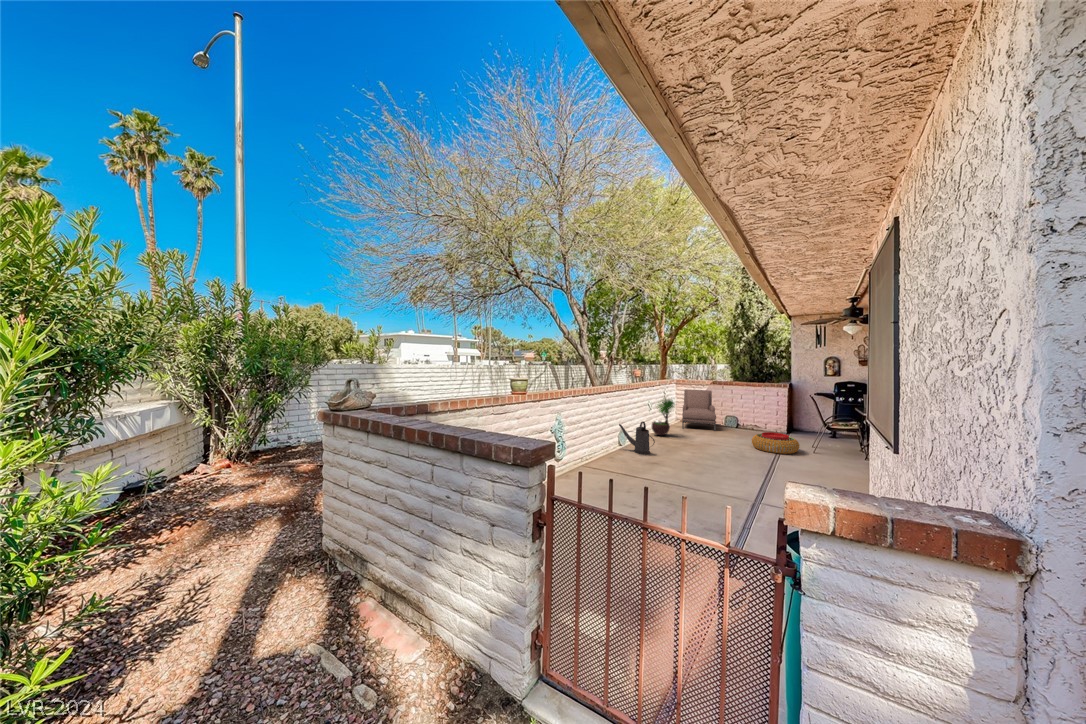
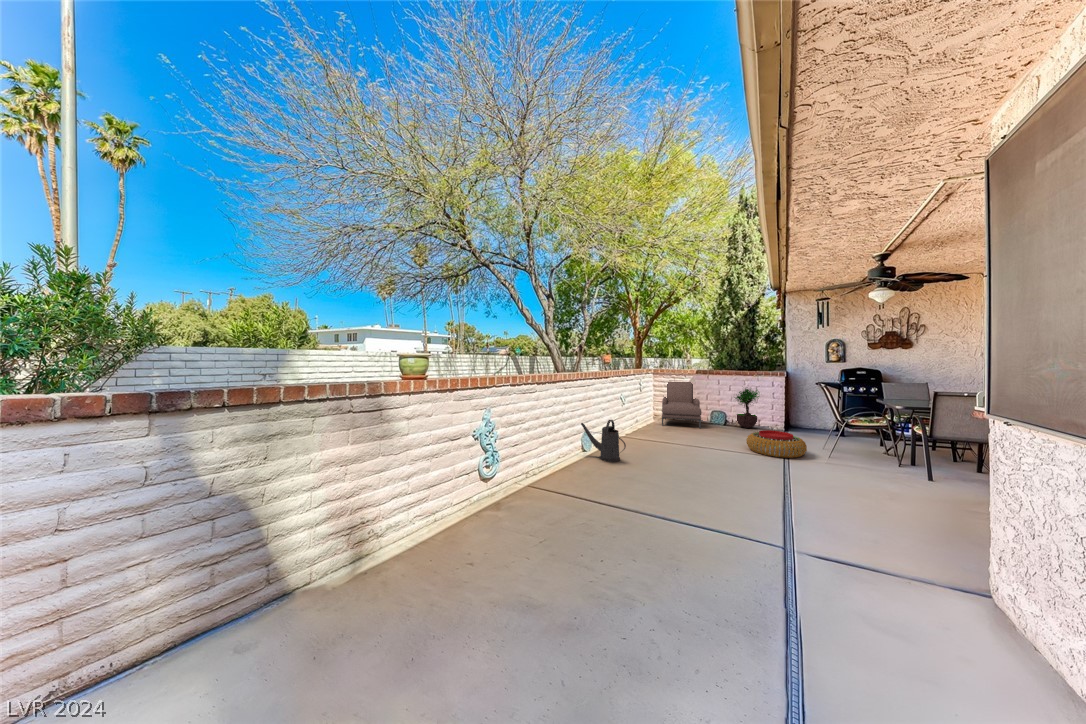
potted tree: present [652,398,675,435] -> present [734,388,759,428]

